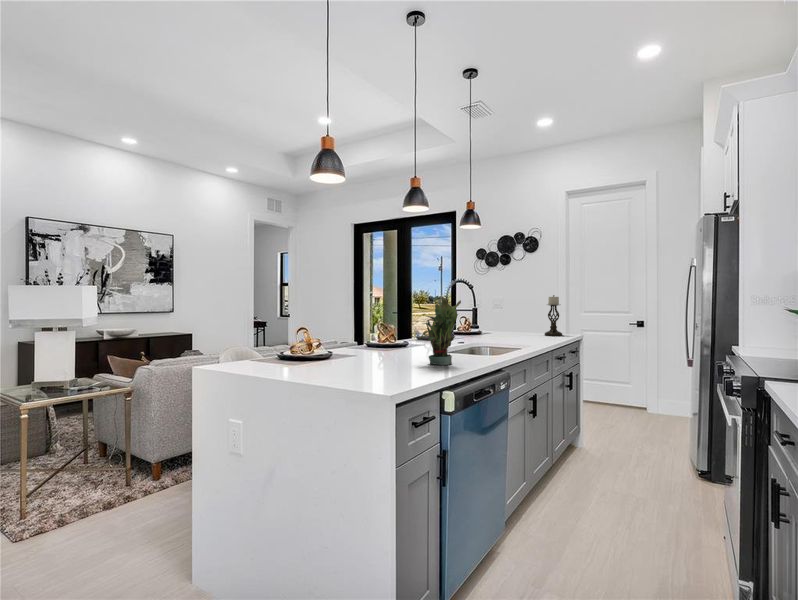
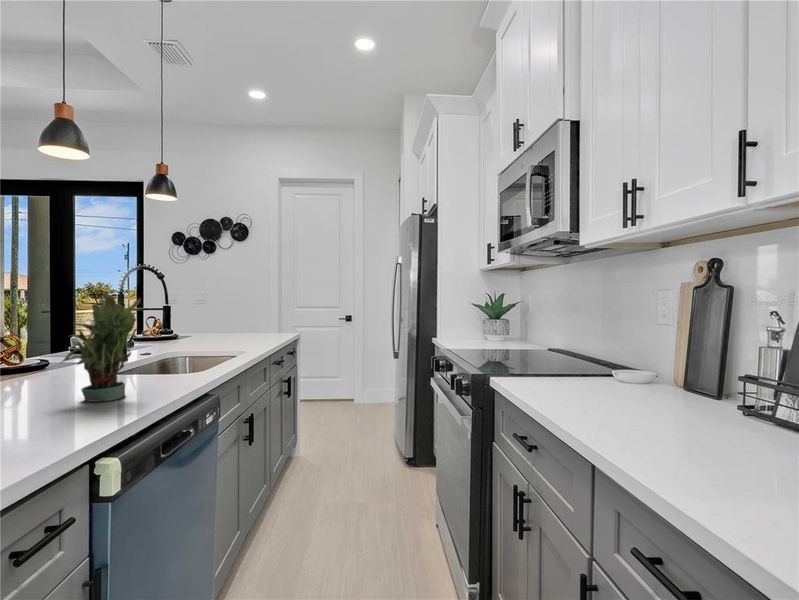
candle holder: present [545,295,563,336] -> none [257,290,277,336]

